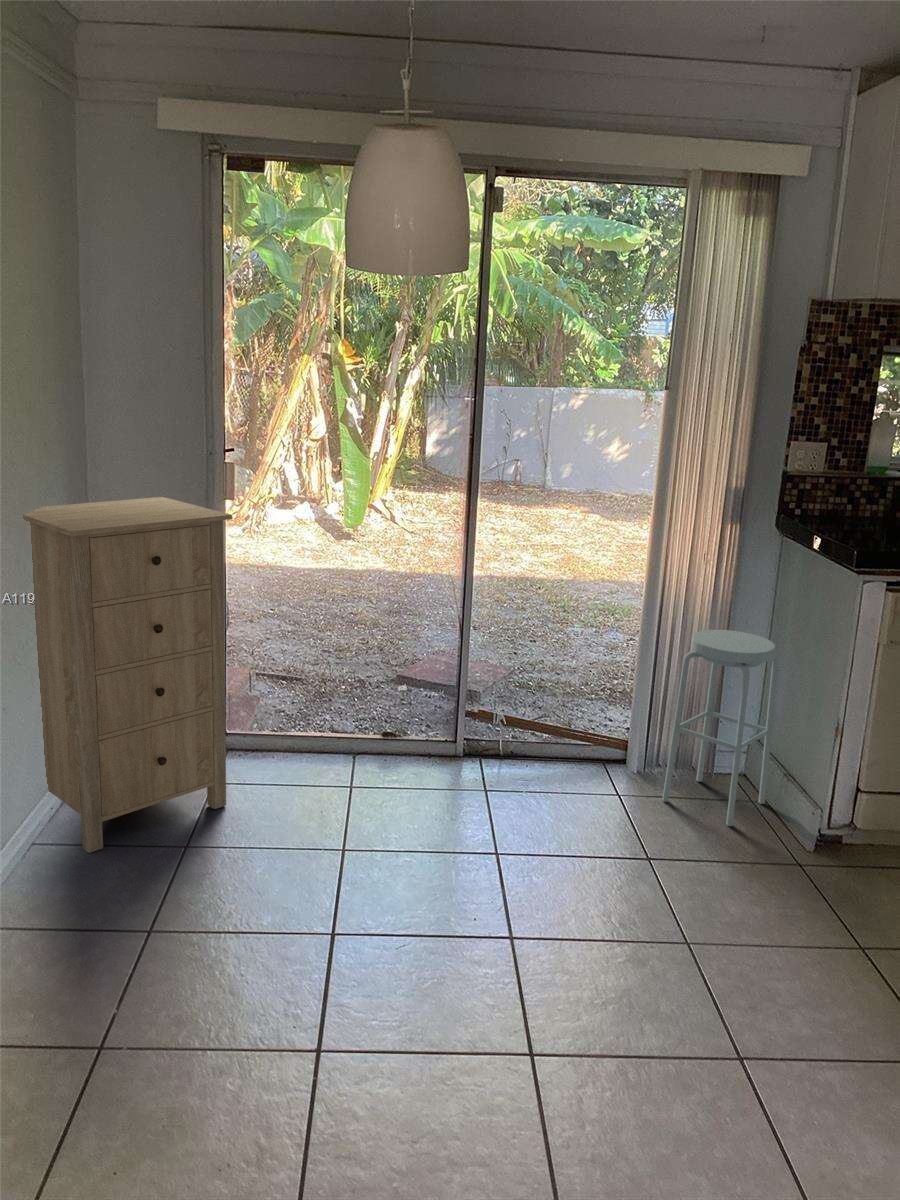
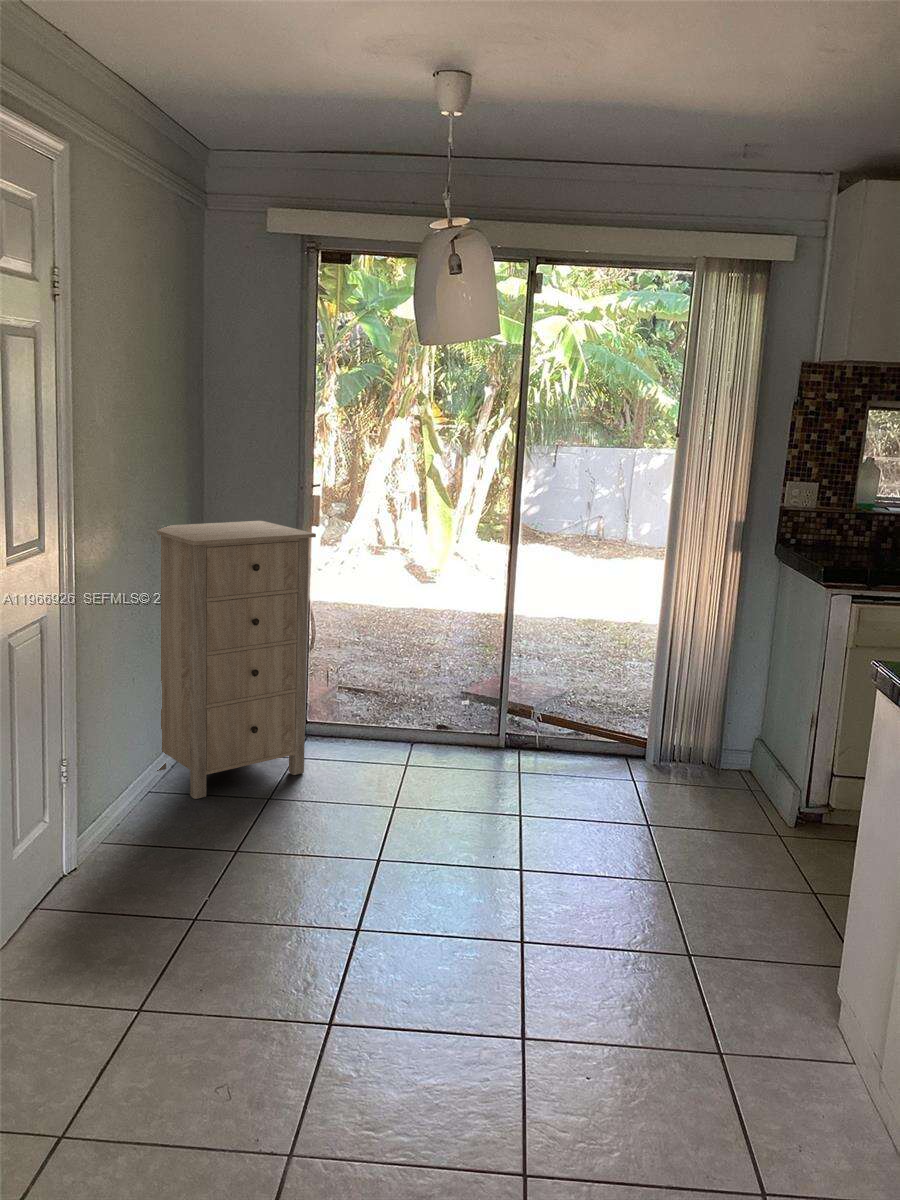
stool: present [662,630,778,826] -> none [672,640,771,807]

